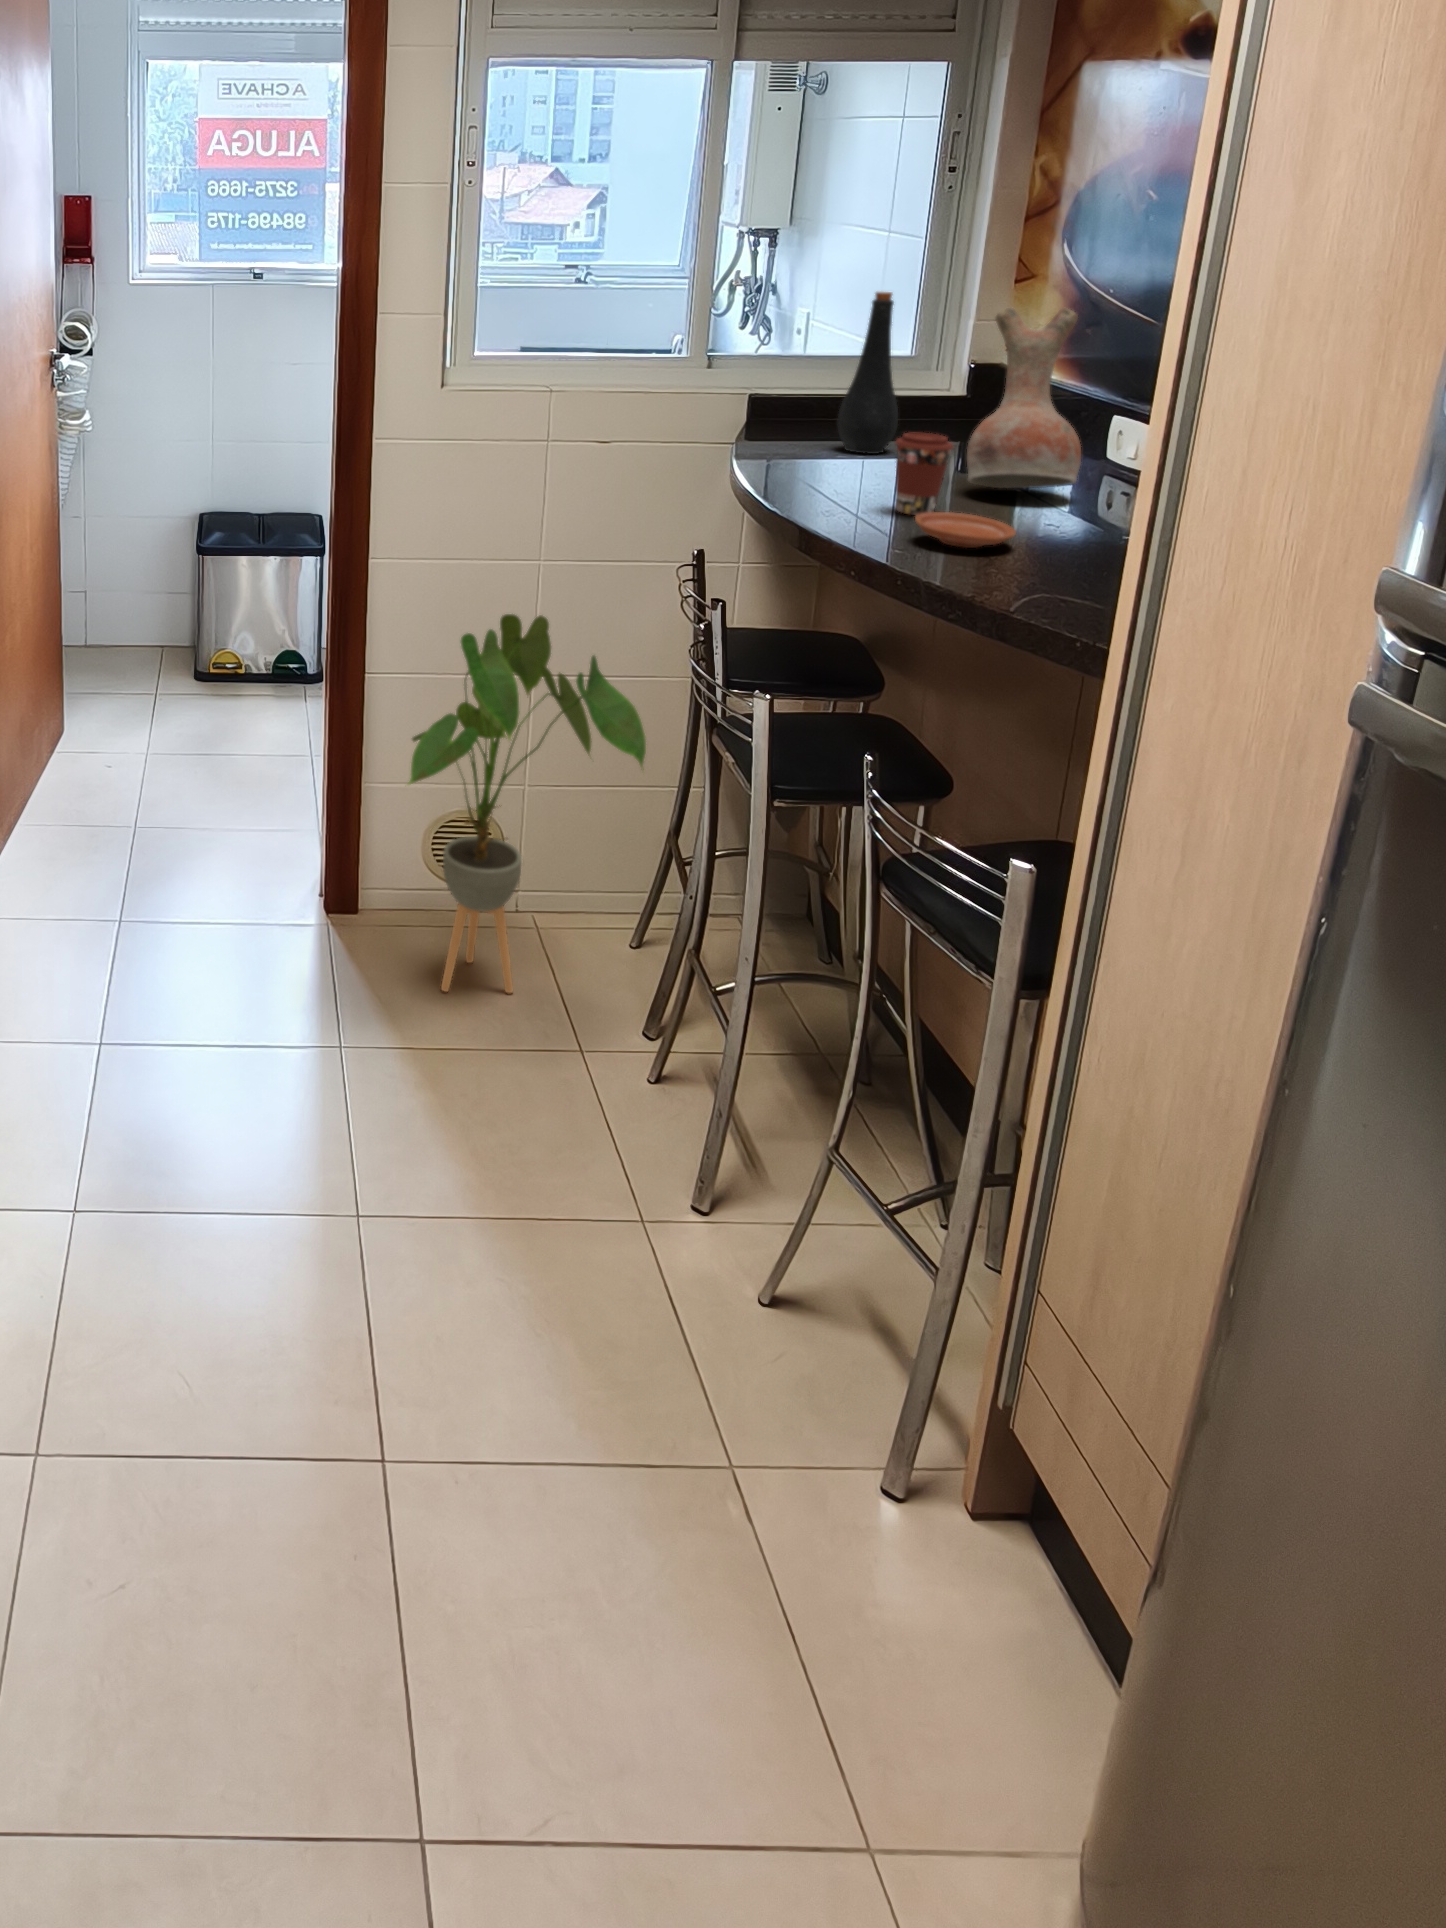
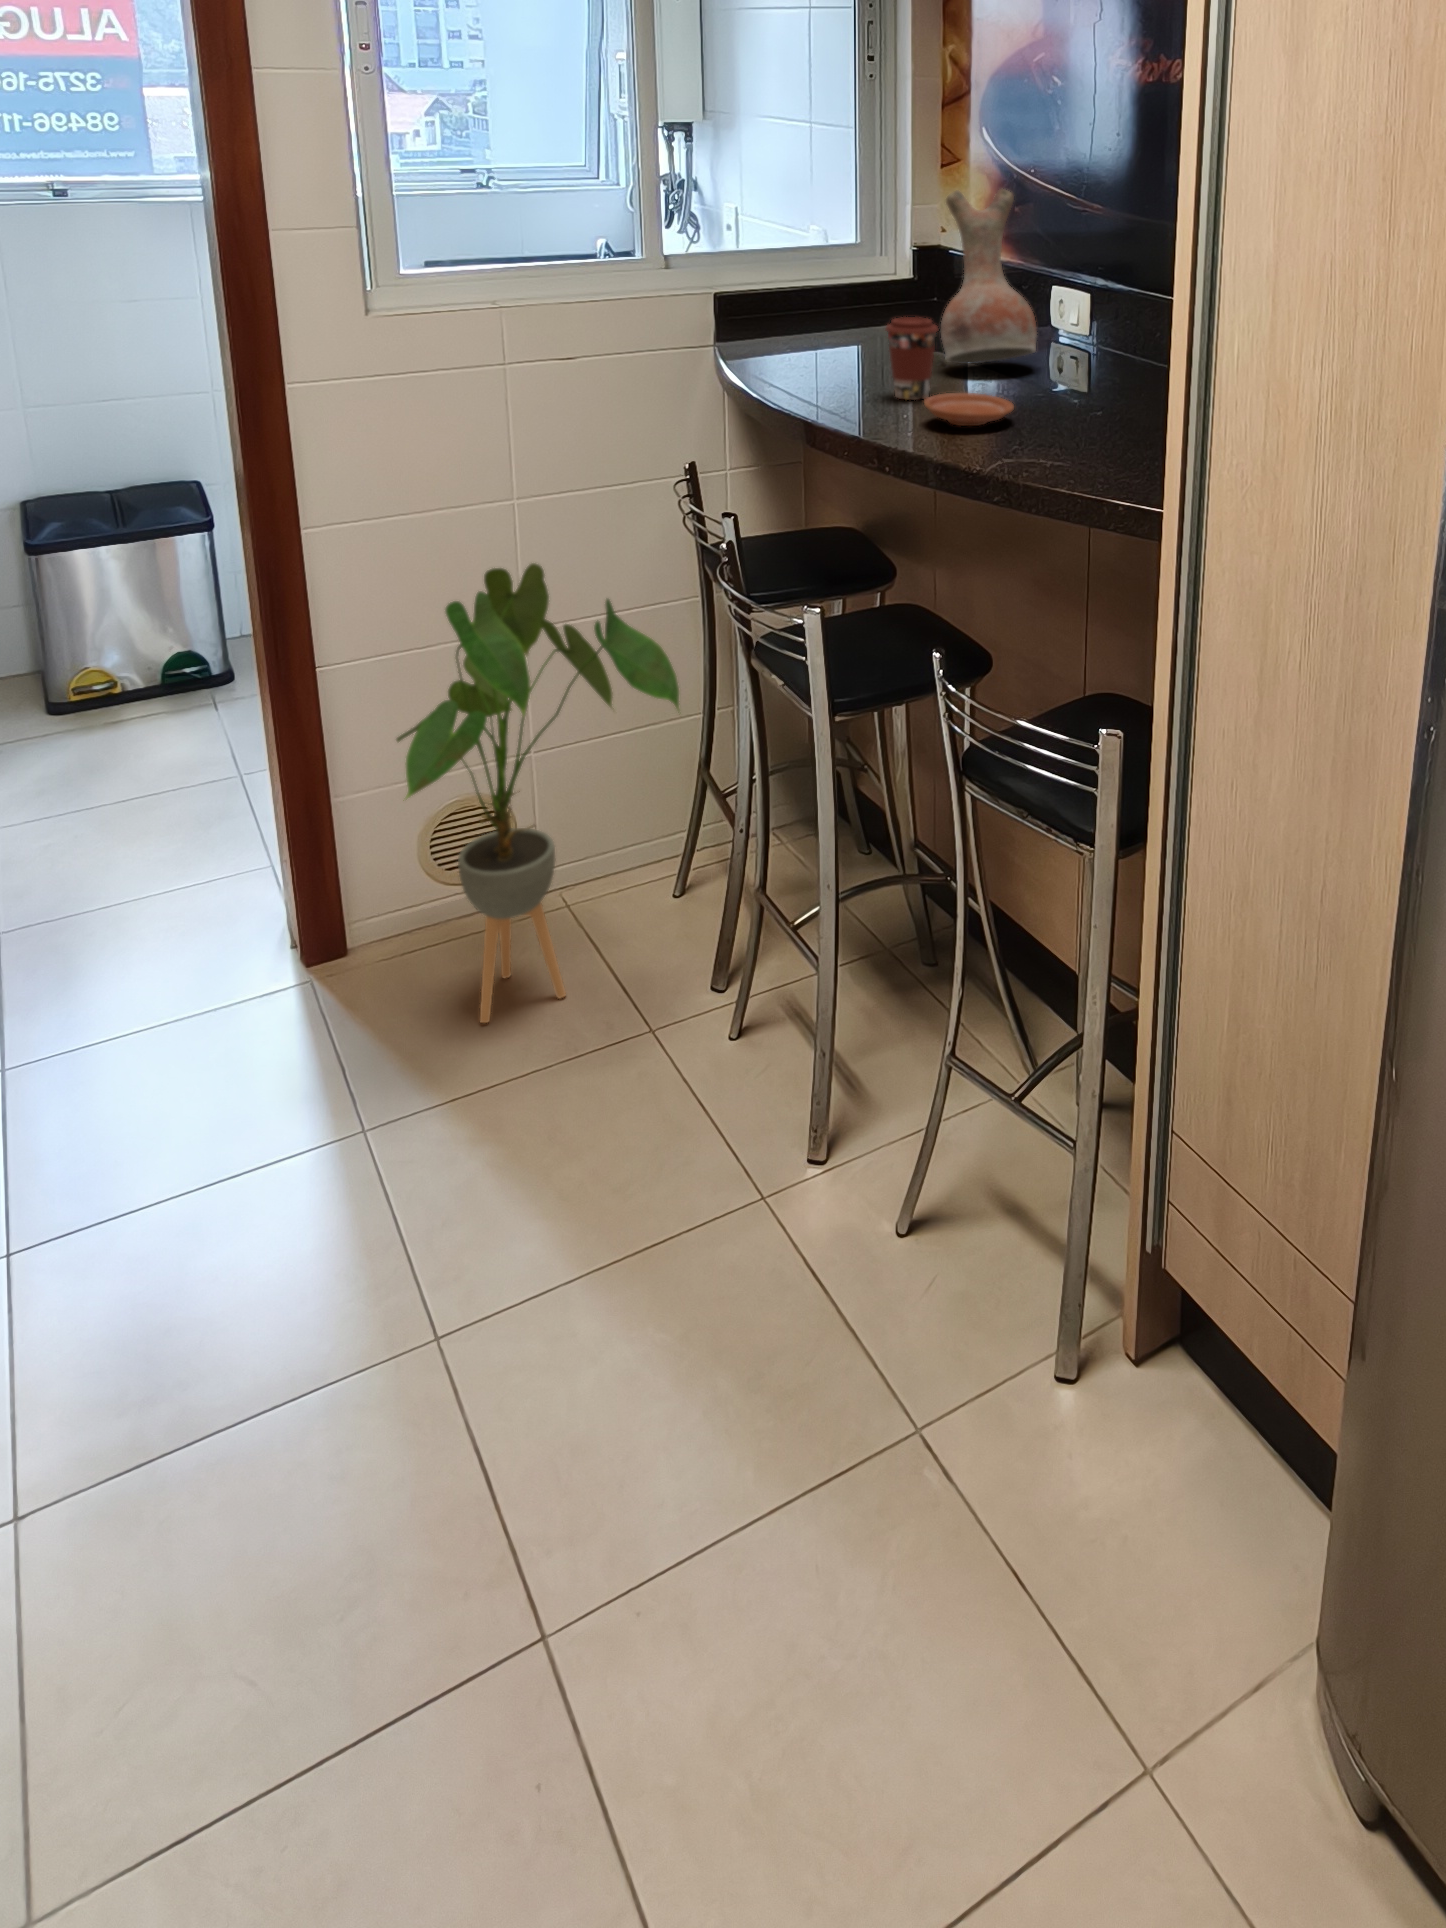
bottle: present [837,292,898,454] -> none [807,181,863,343]

